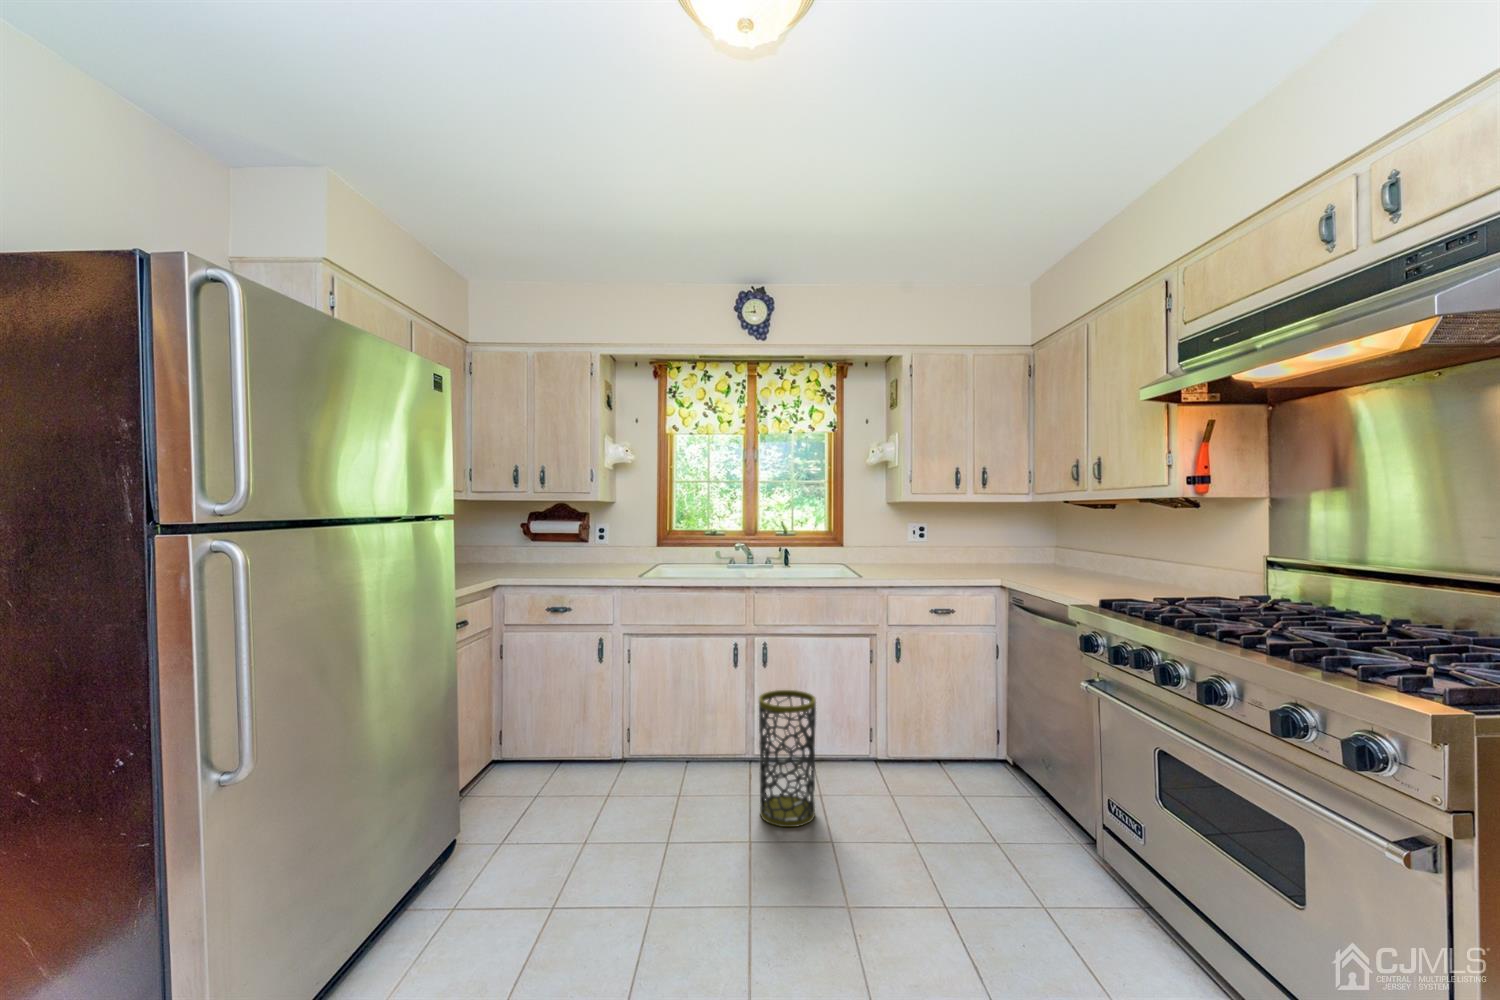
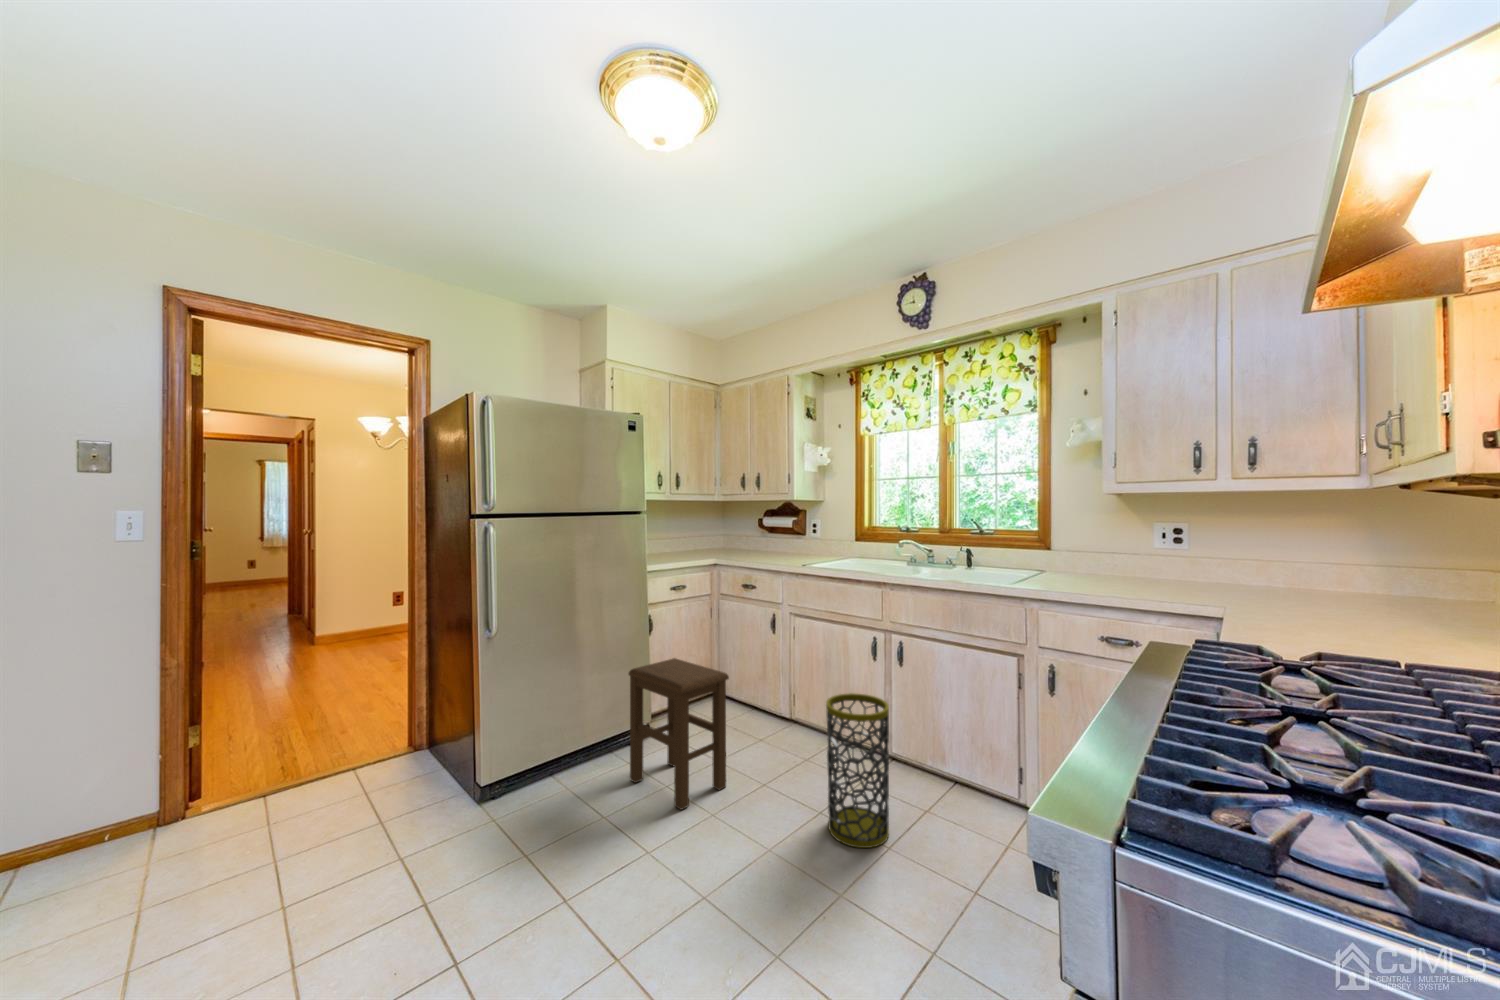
stool: none [519,701,639,864] -> present [629,658,729,810]

